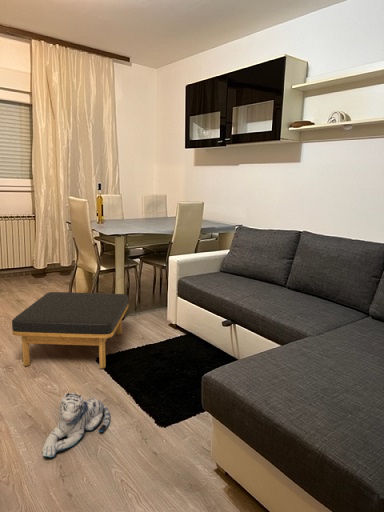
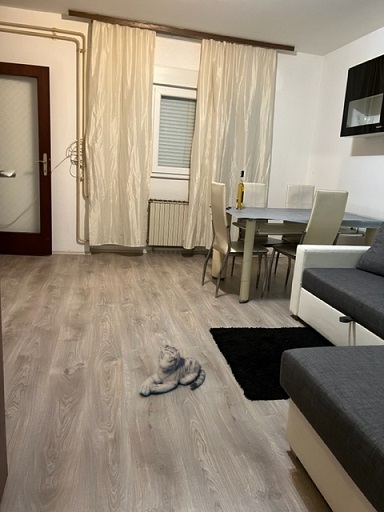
ottoman: present [12,292,129,368] -> none [143,265,250,338]

